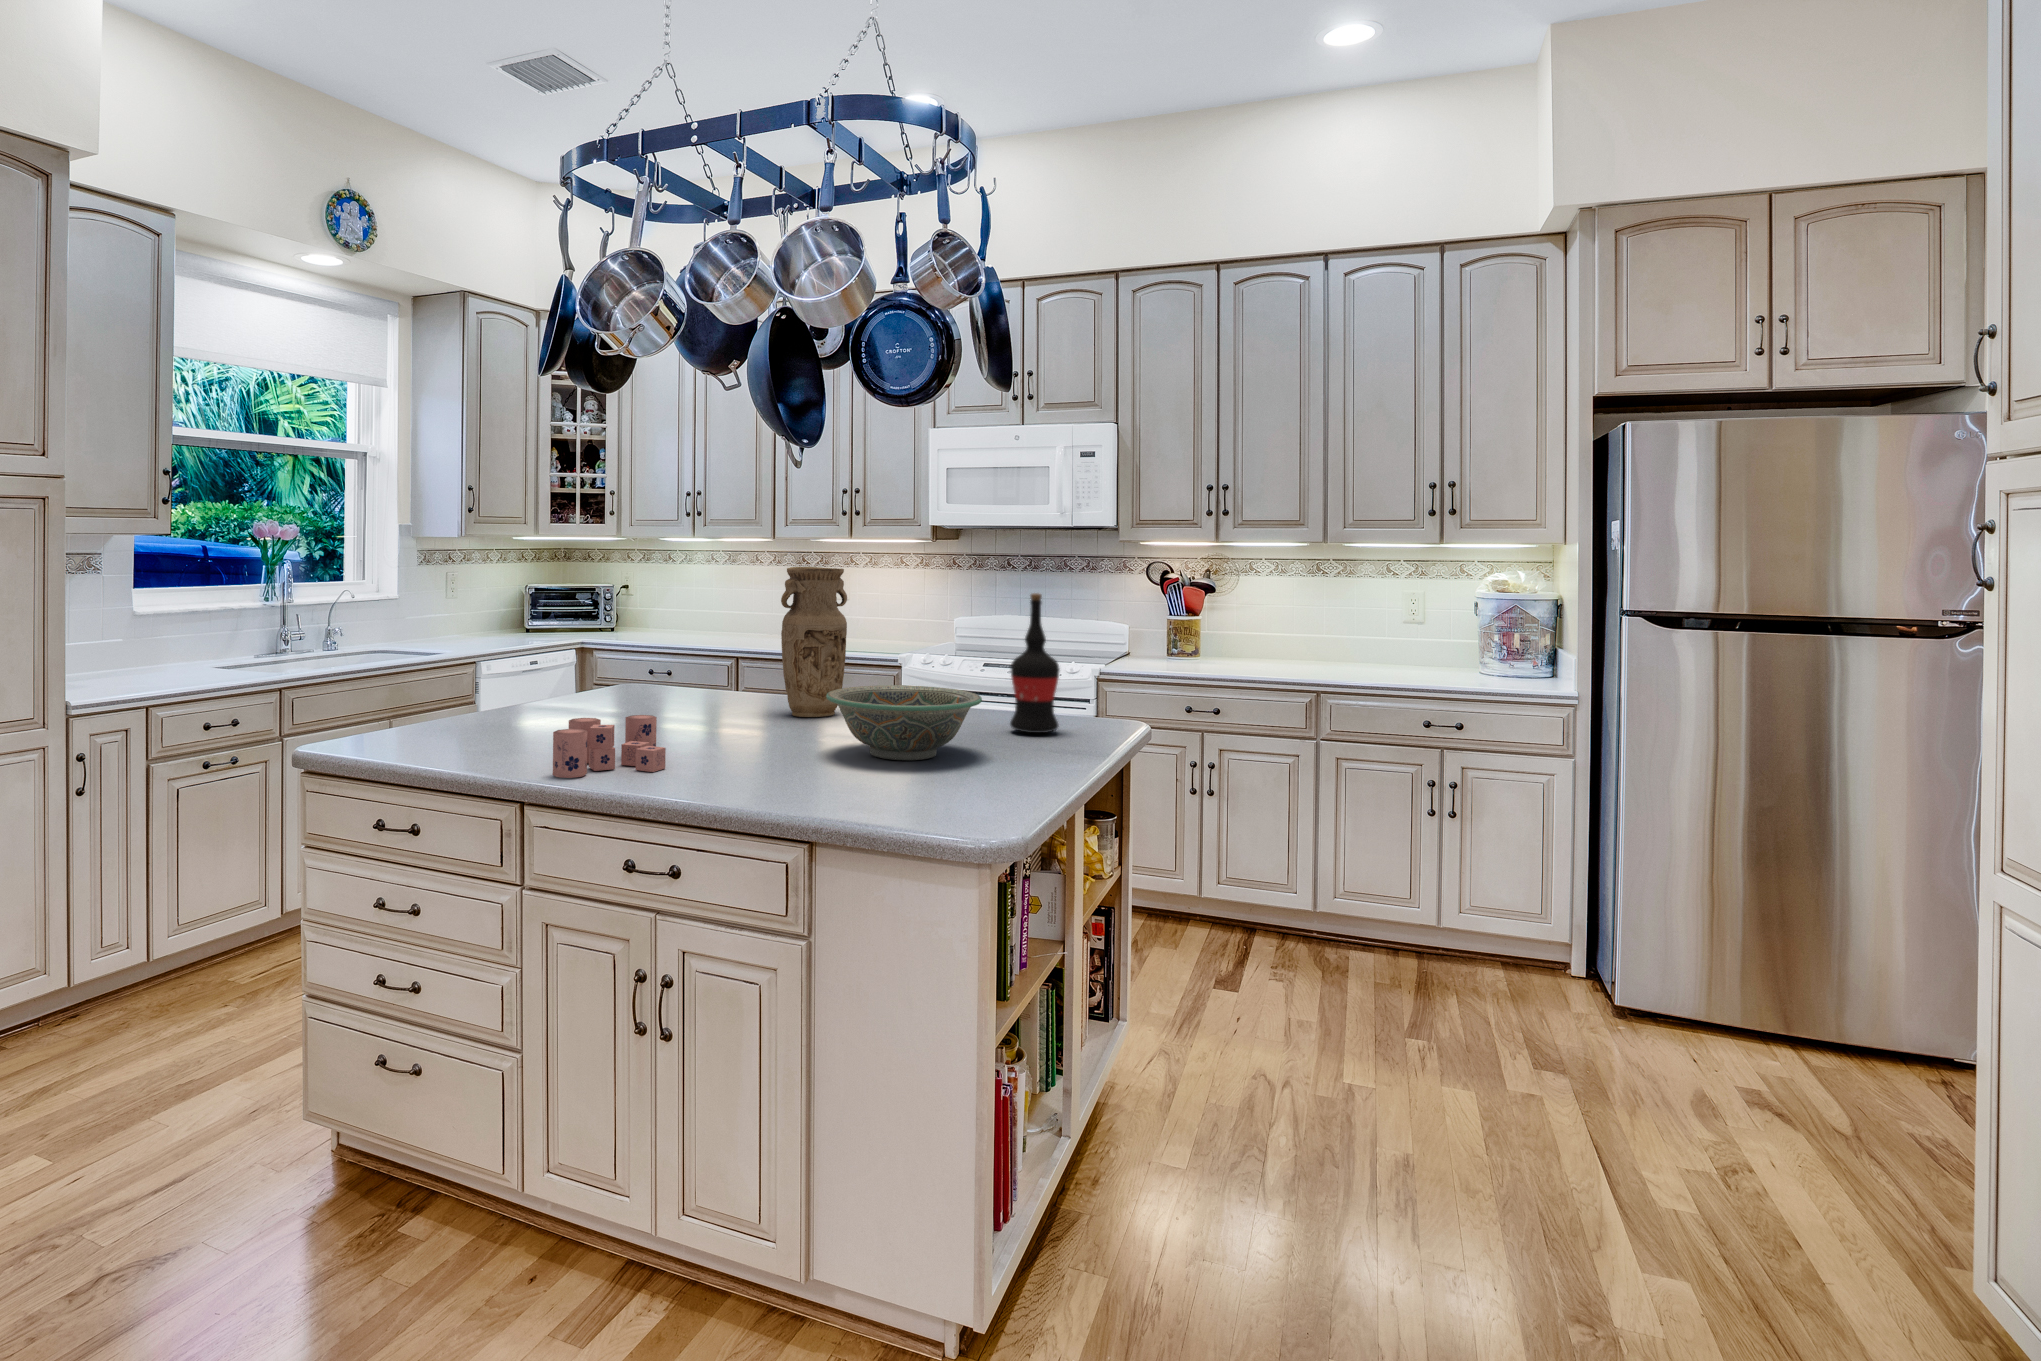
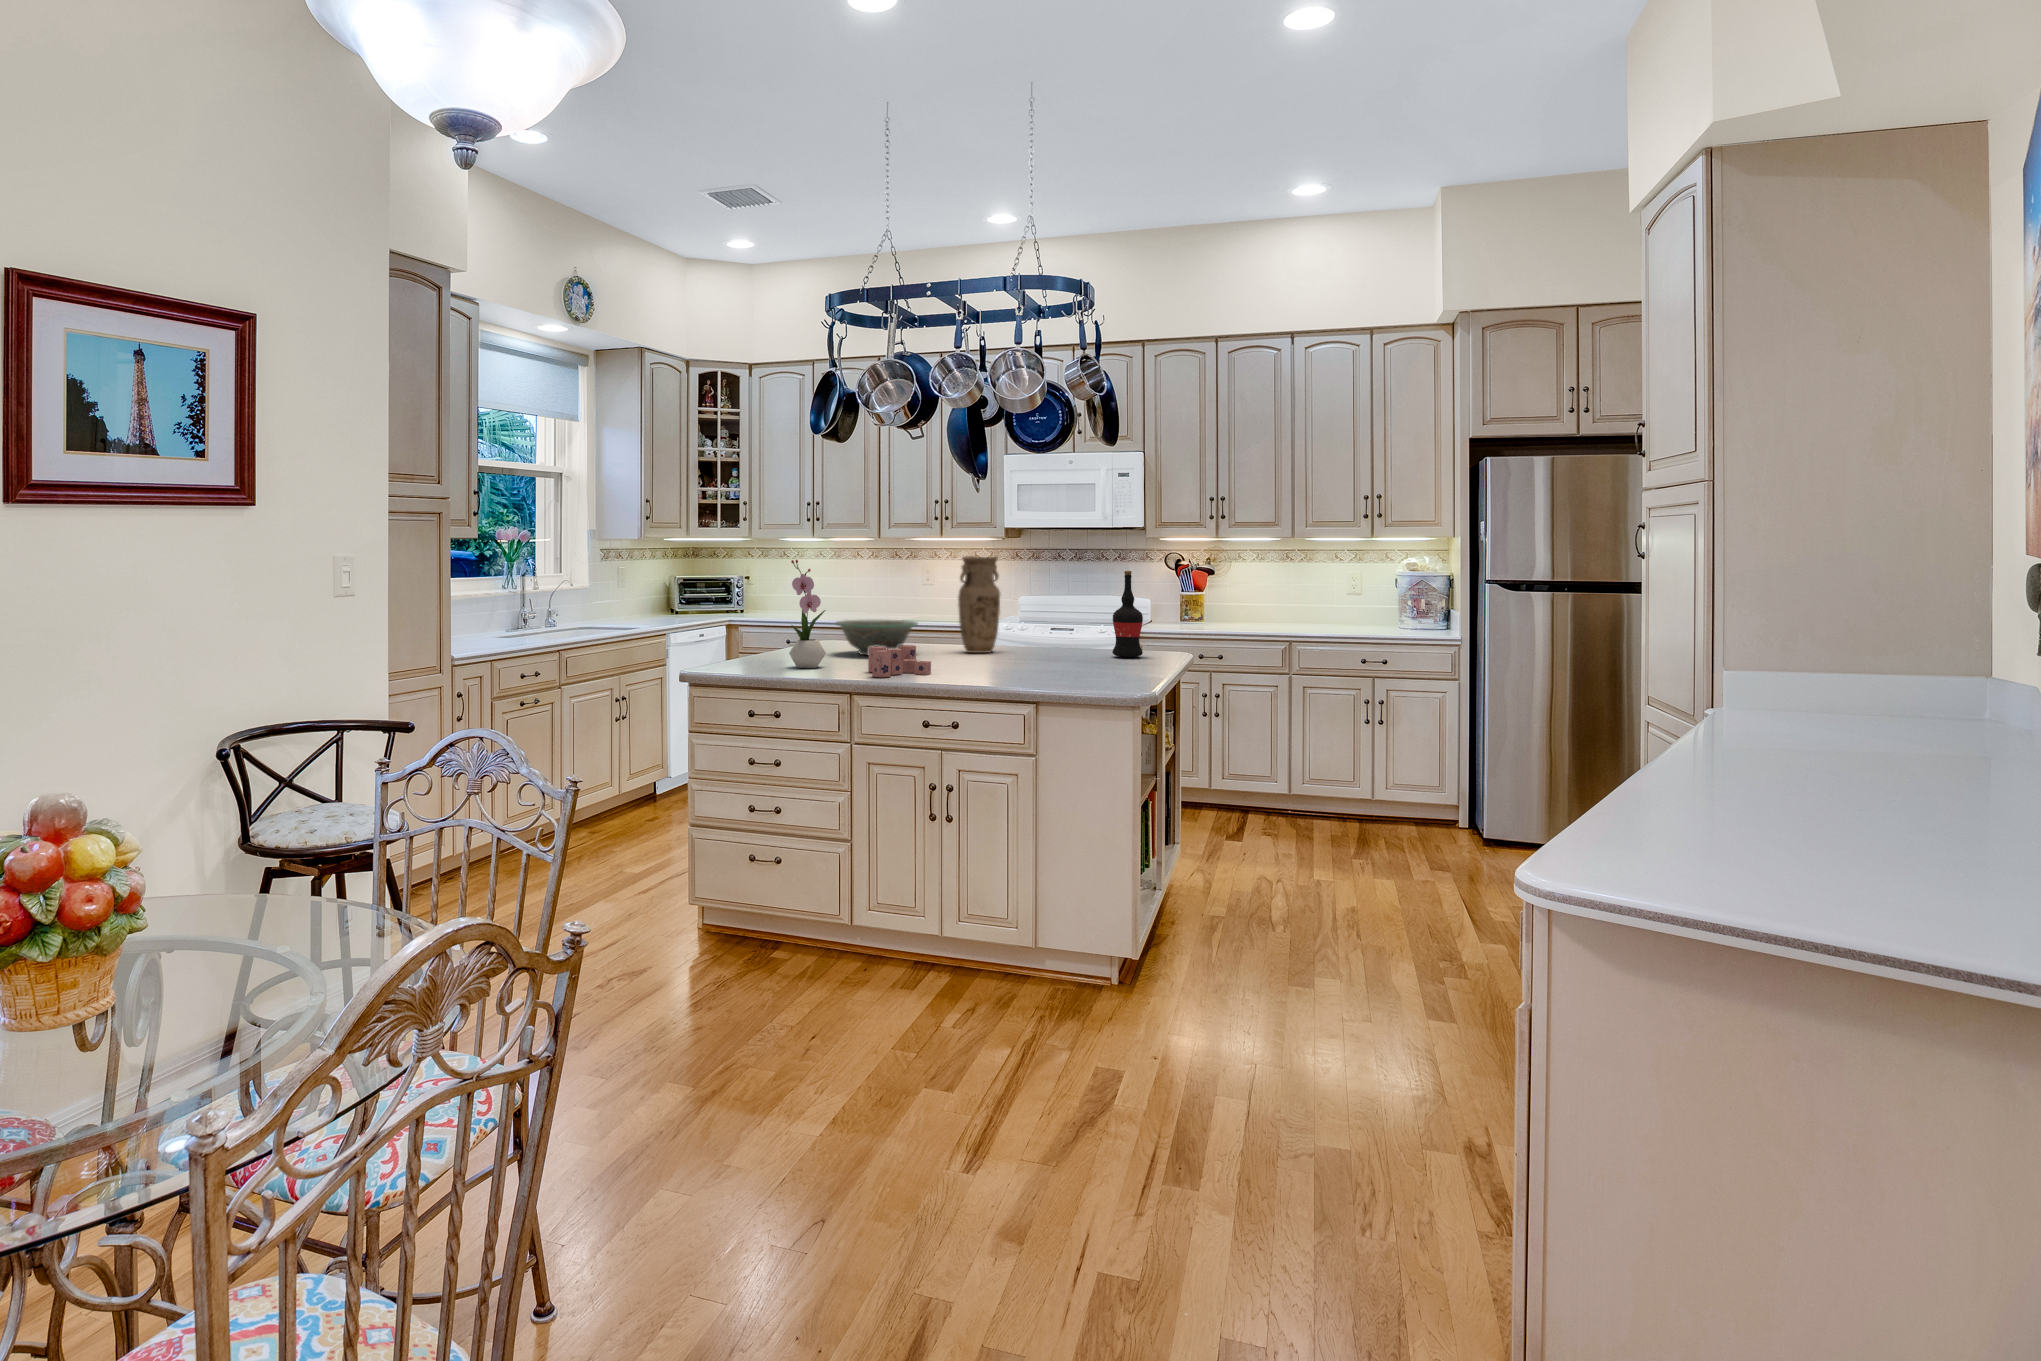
flower arrangement: none [460,571,532,748] -> present [789,560,826,668]
decorative bowl: present [826,685,982,760] -> present [836,619,917,655]

